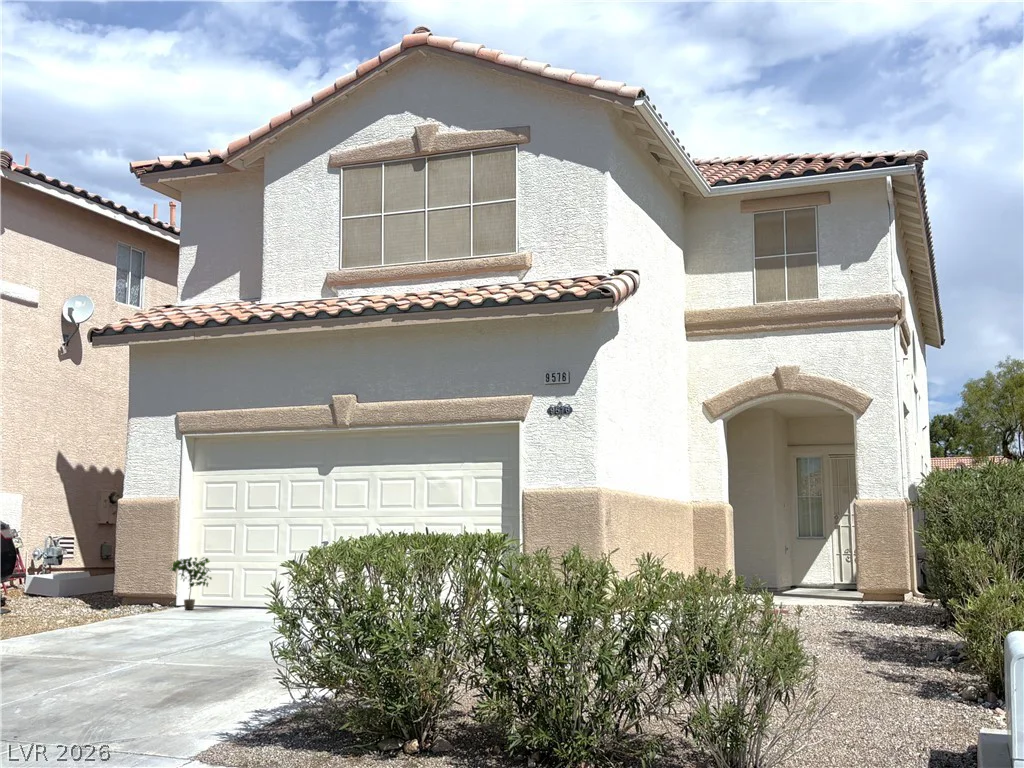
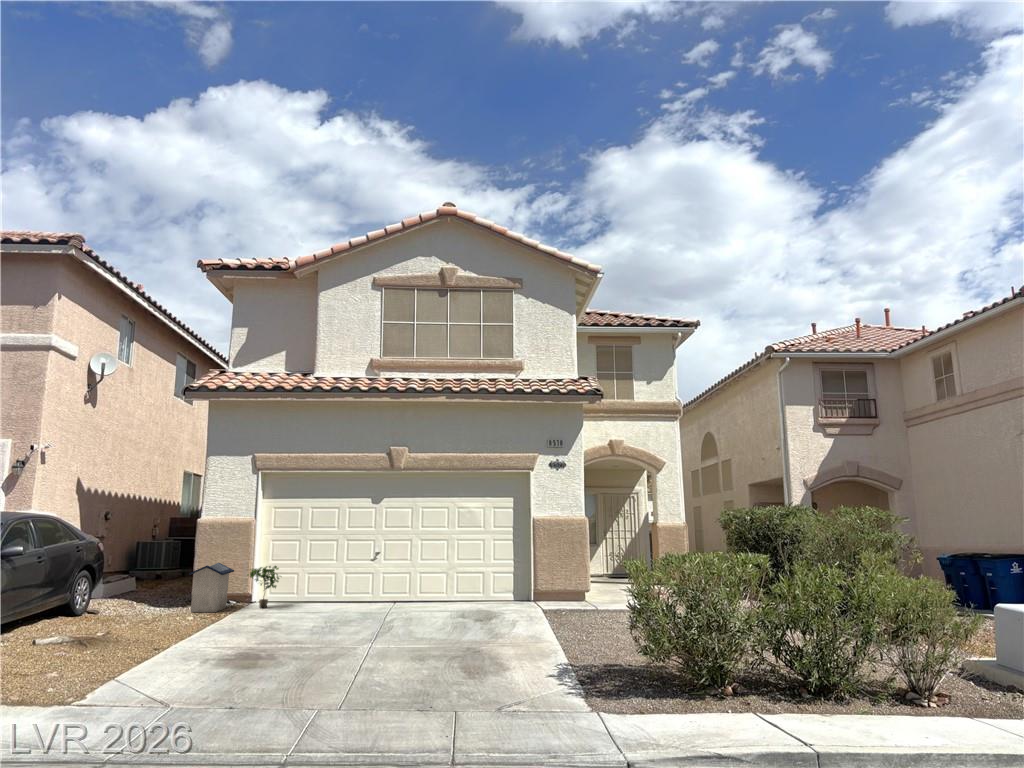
trash can: none [102,553,159,611] -> present [189,563,234,612]

